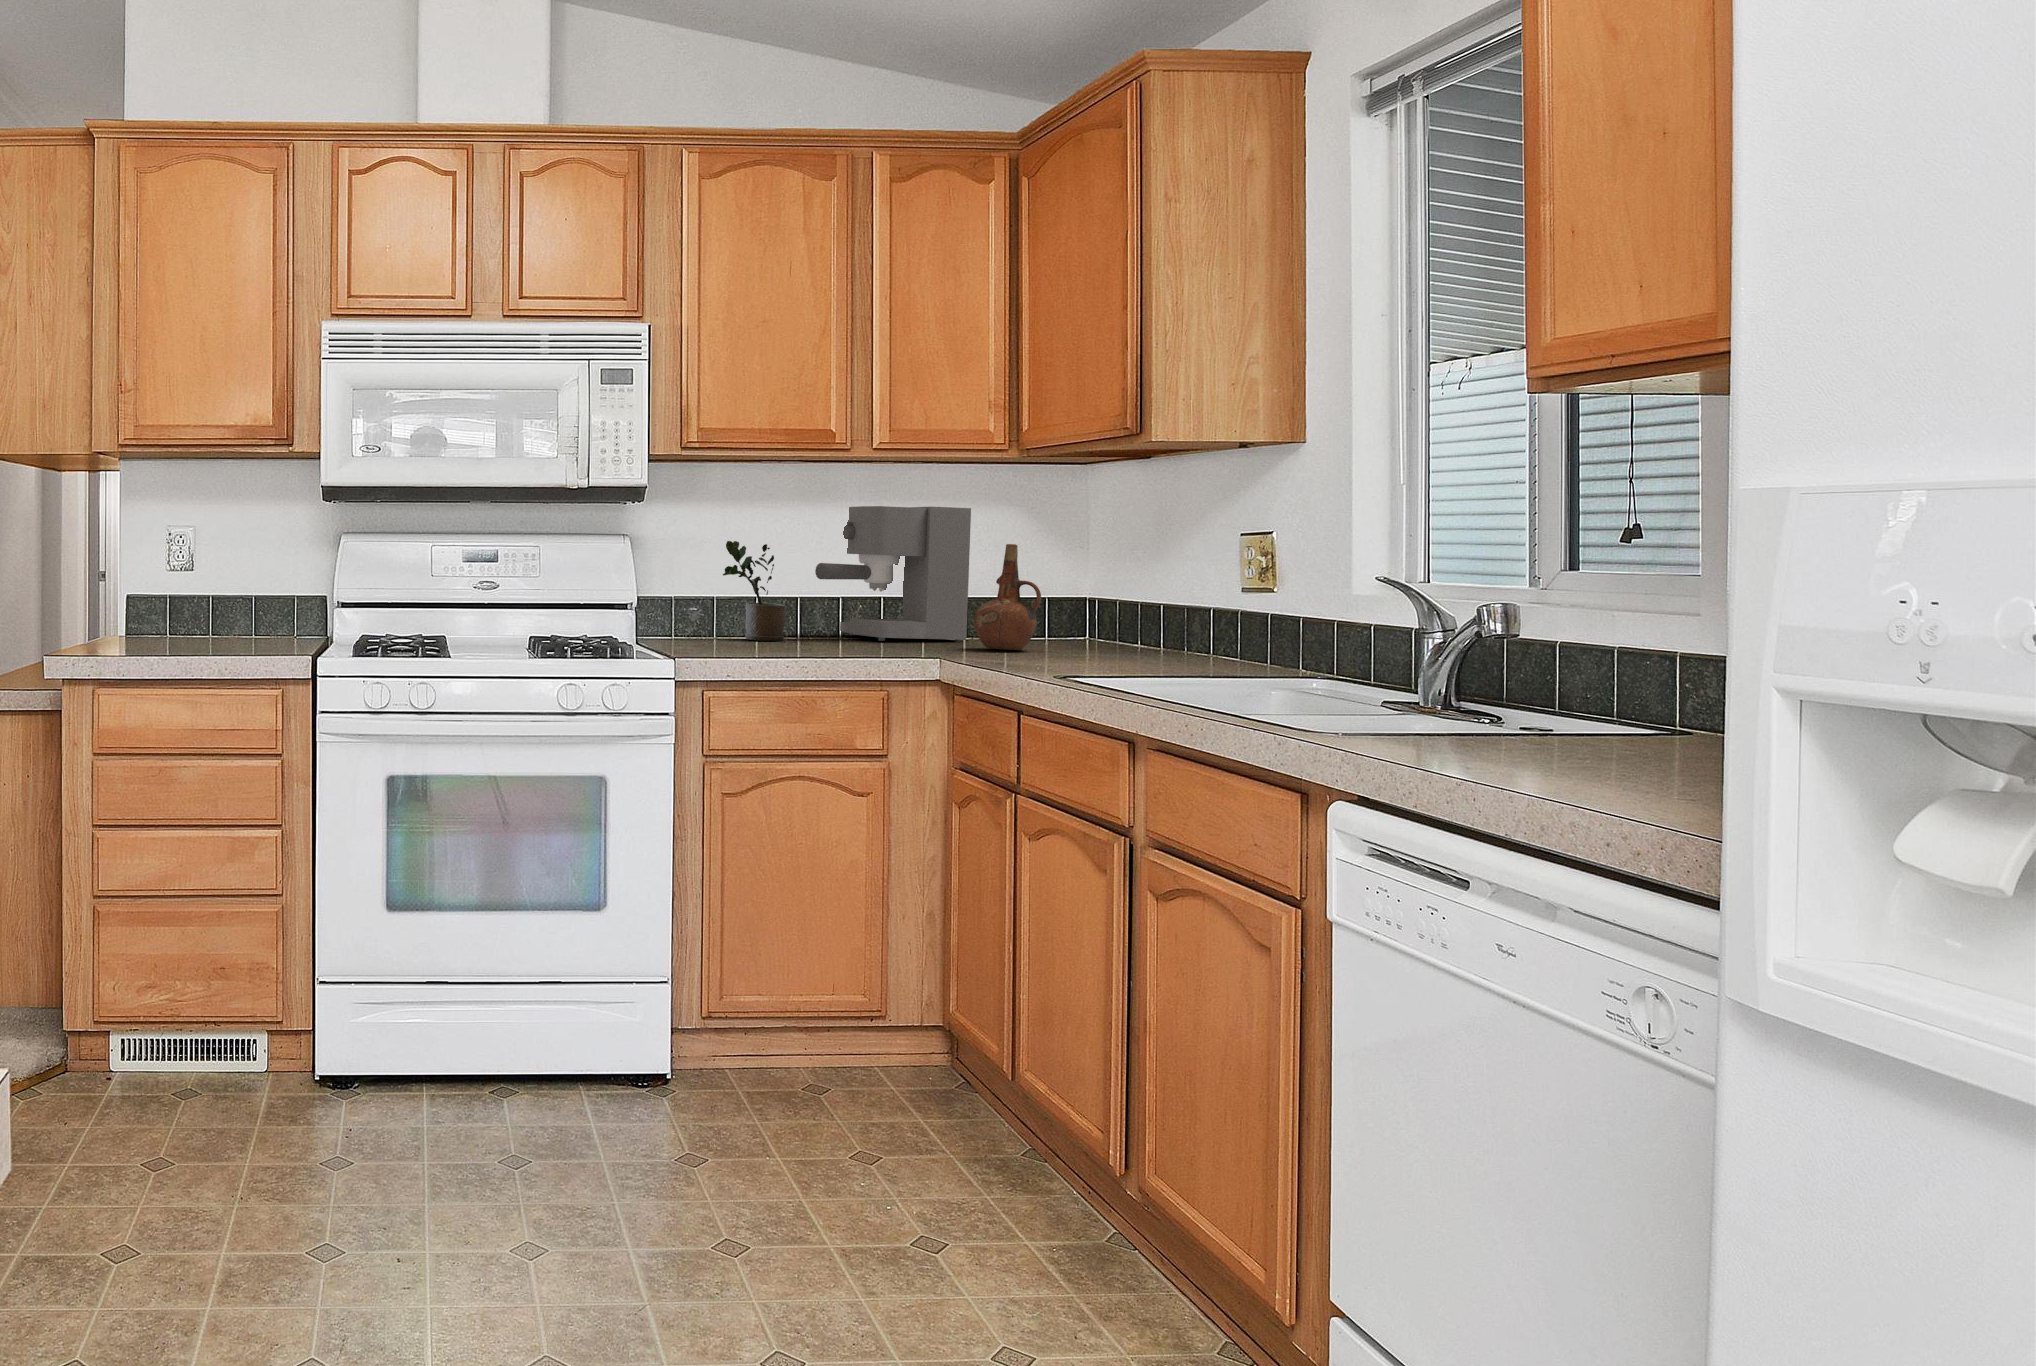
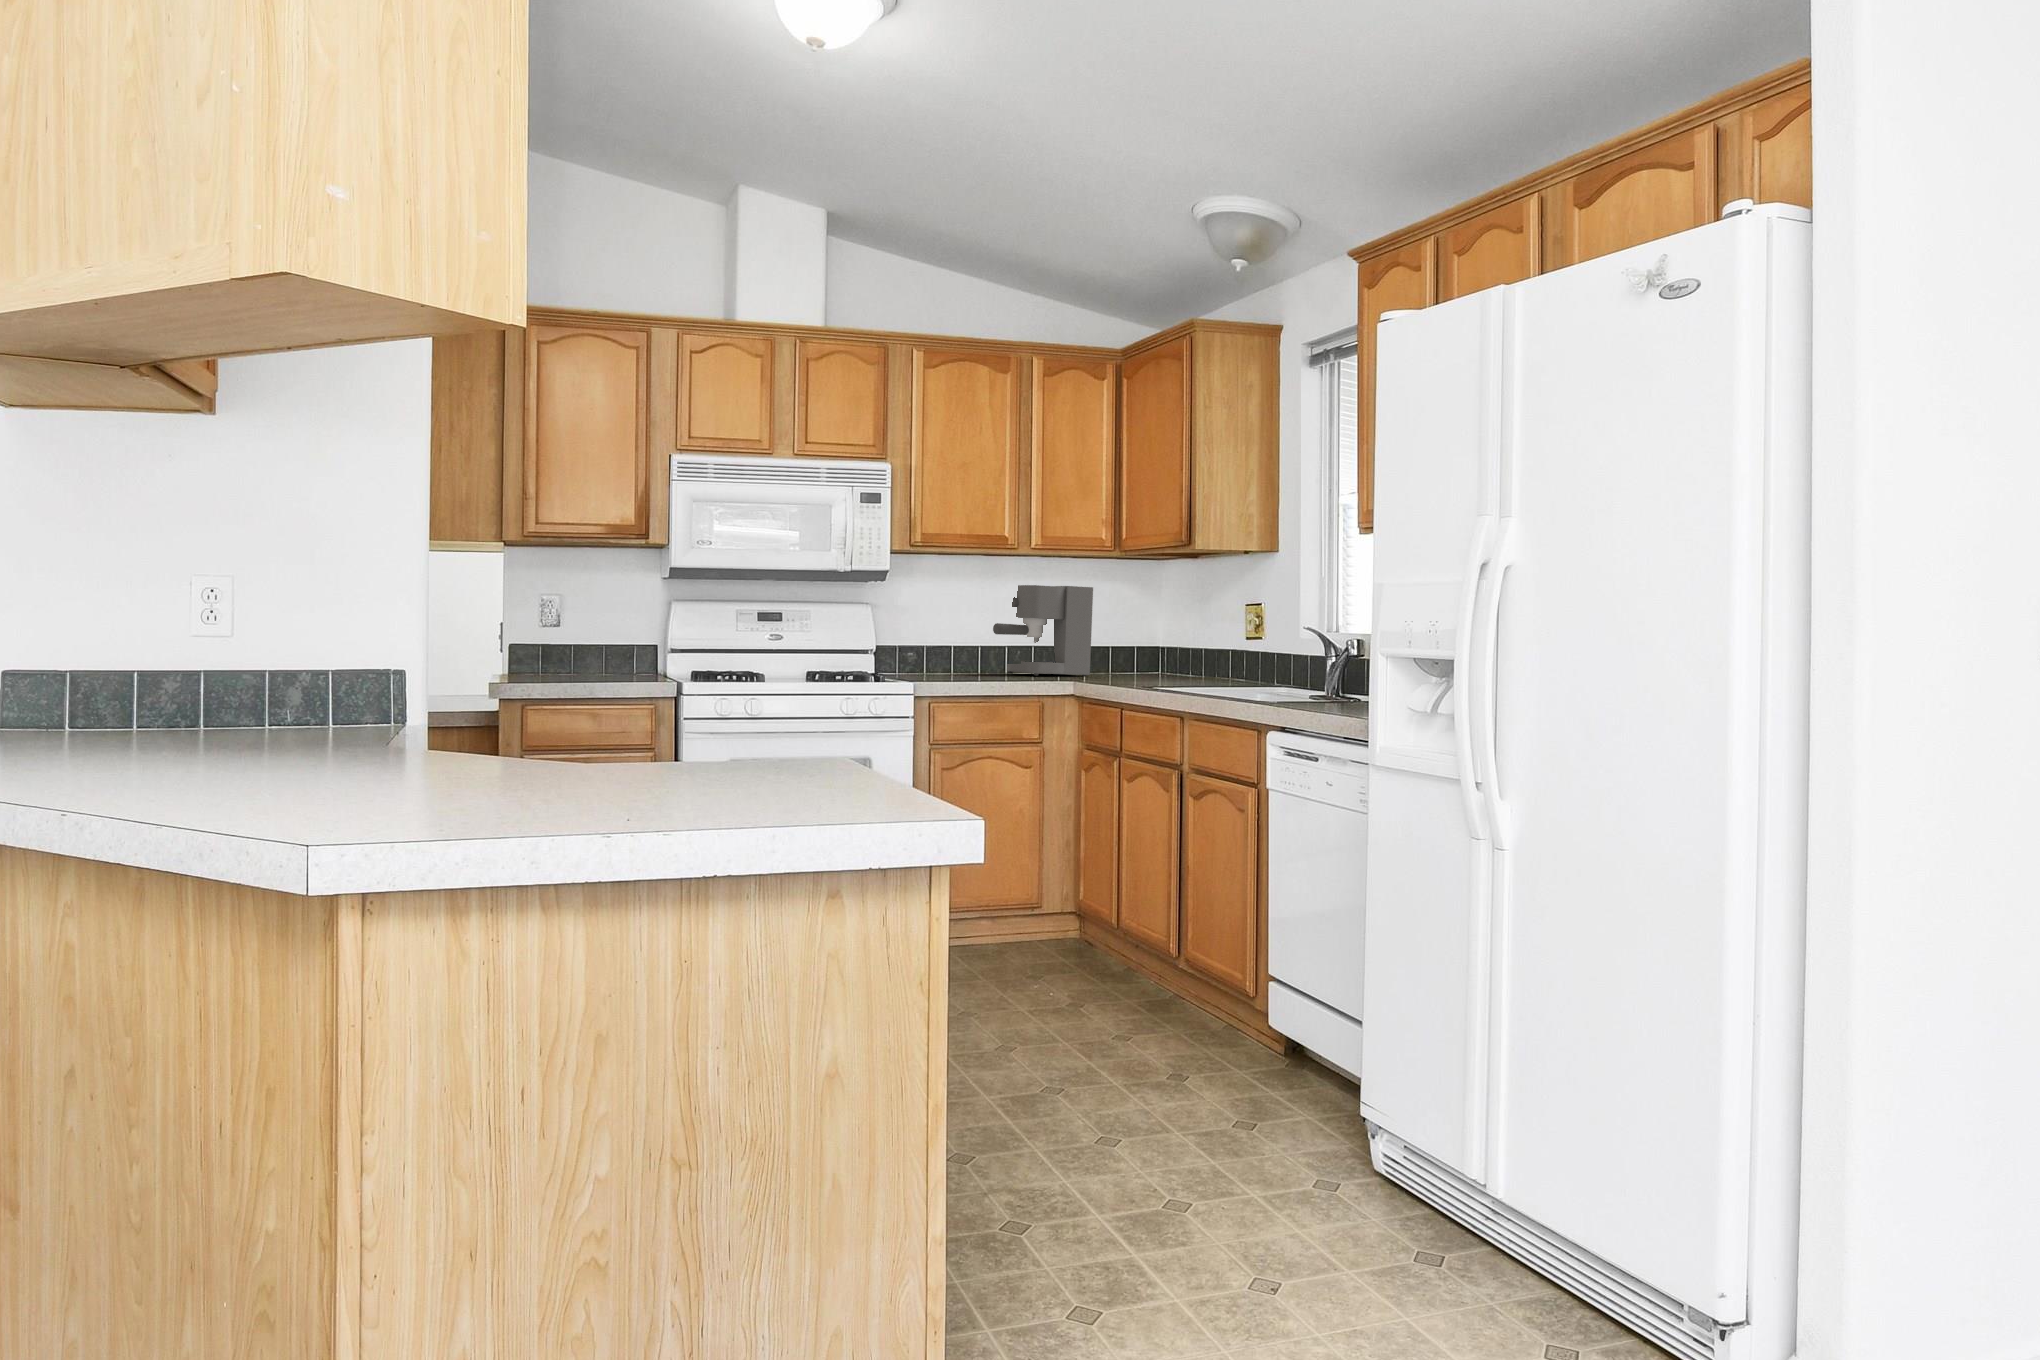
potted plant: present [723,541,786,641] -> none [931,608,974,676]
ceramic pitcher: present [974,544,1041,650] -> none [1096,611,1136,679]

